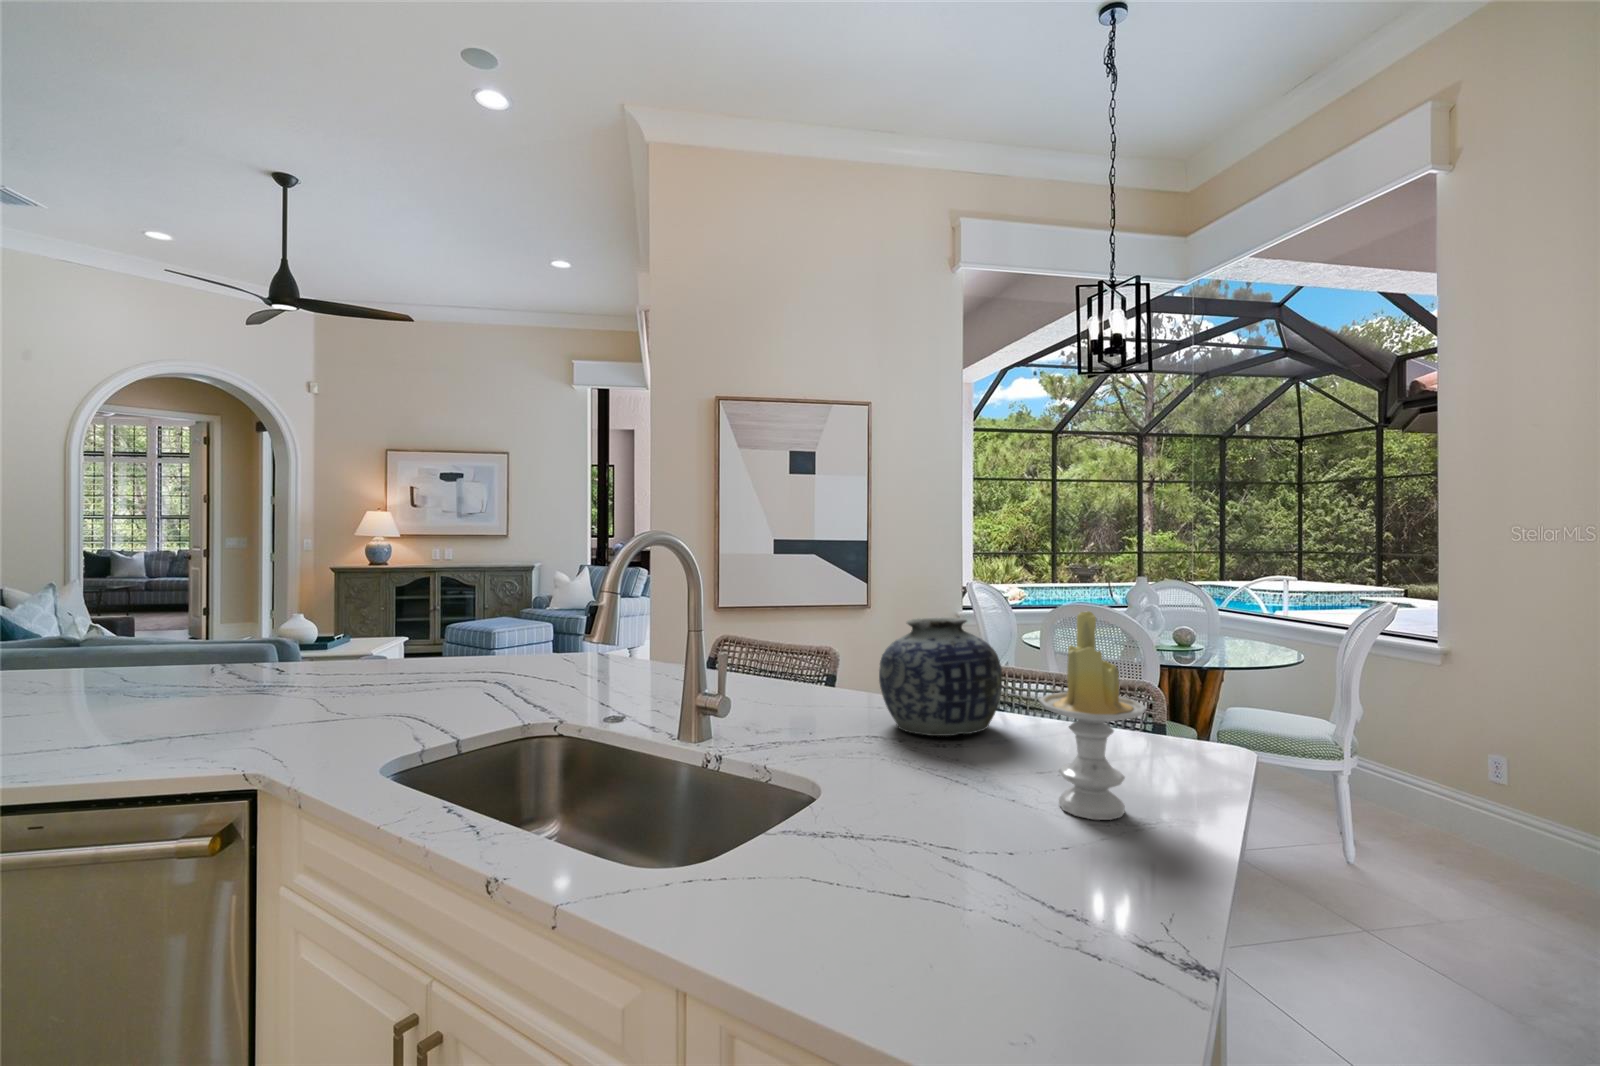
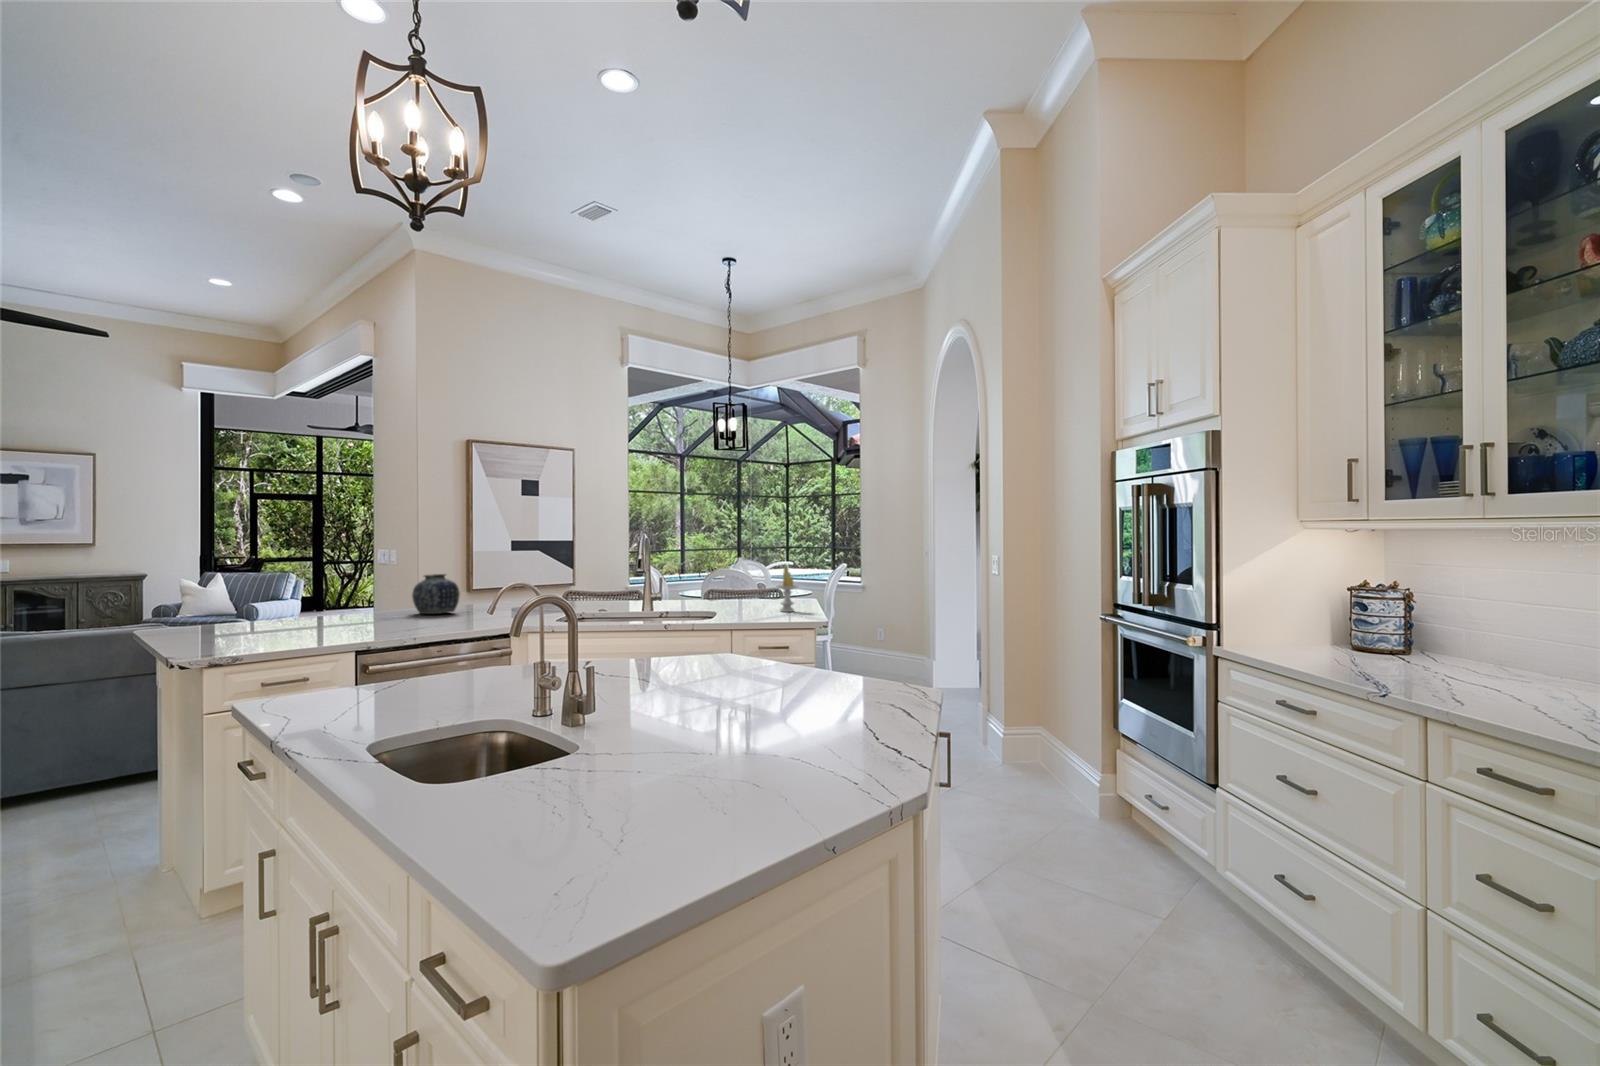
vase: present [879,618,1002,736] -> present [412,574,460,614]

